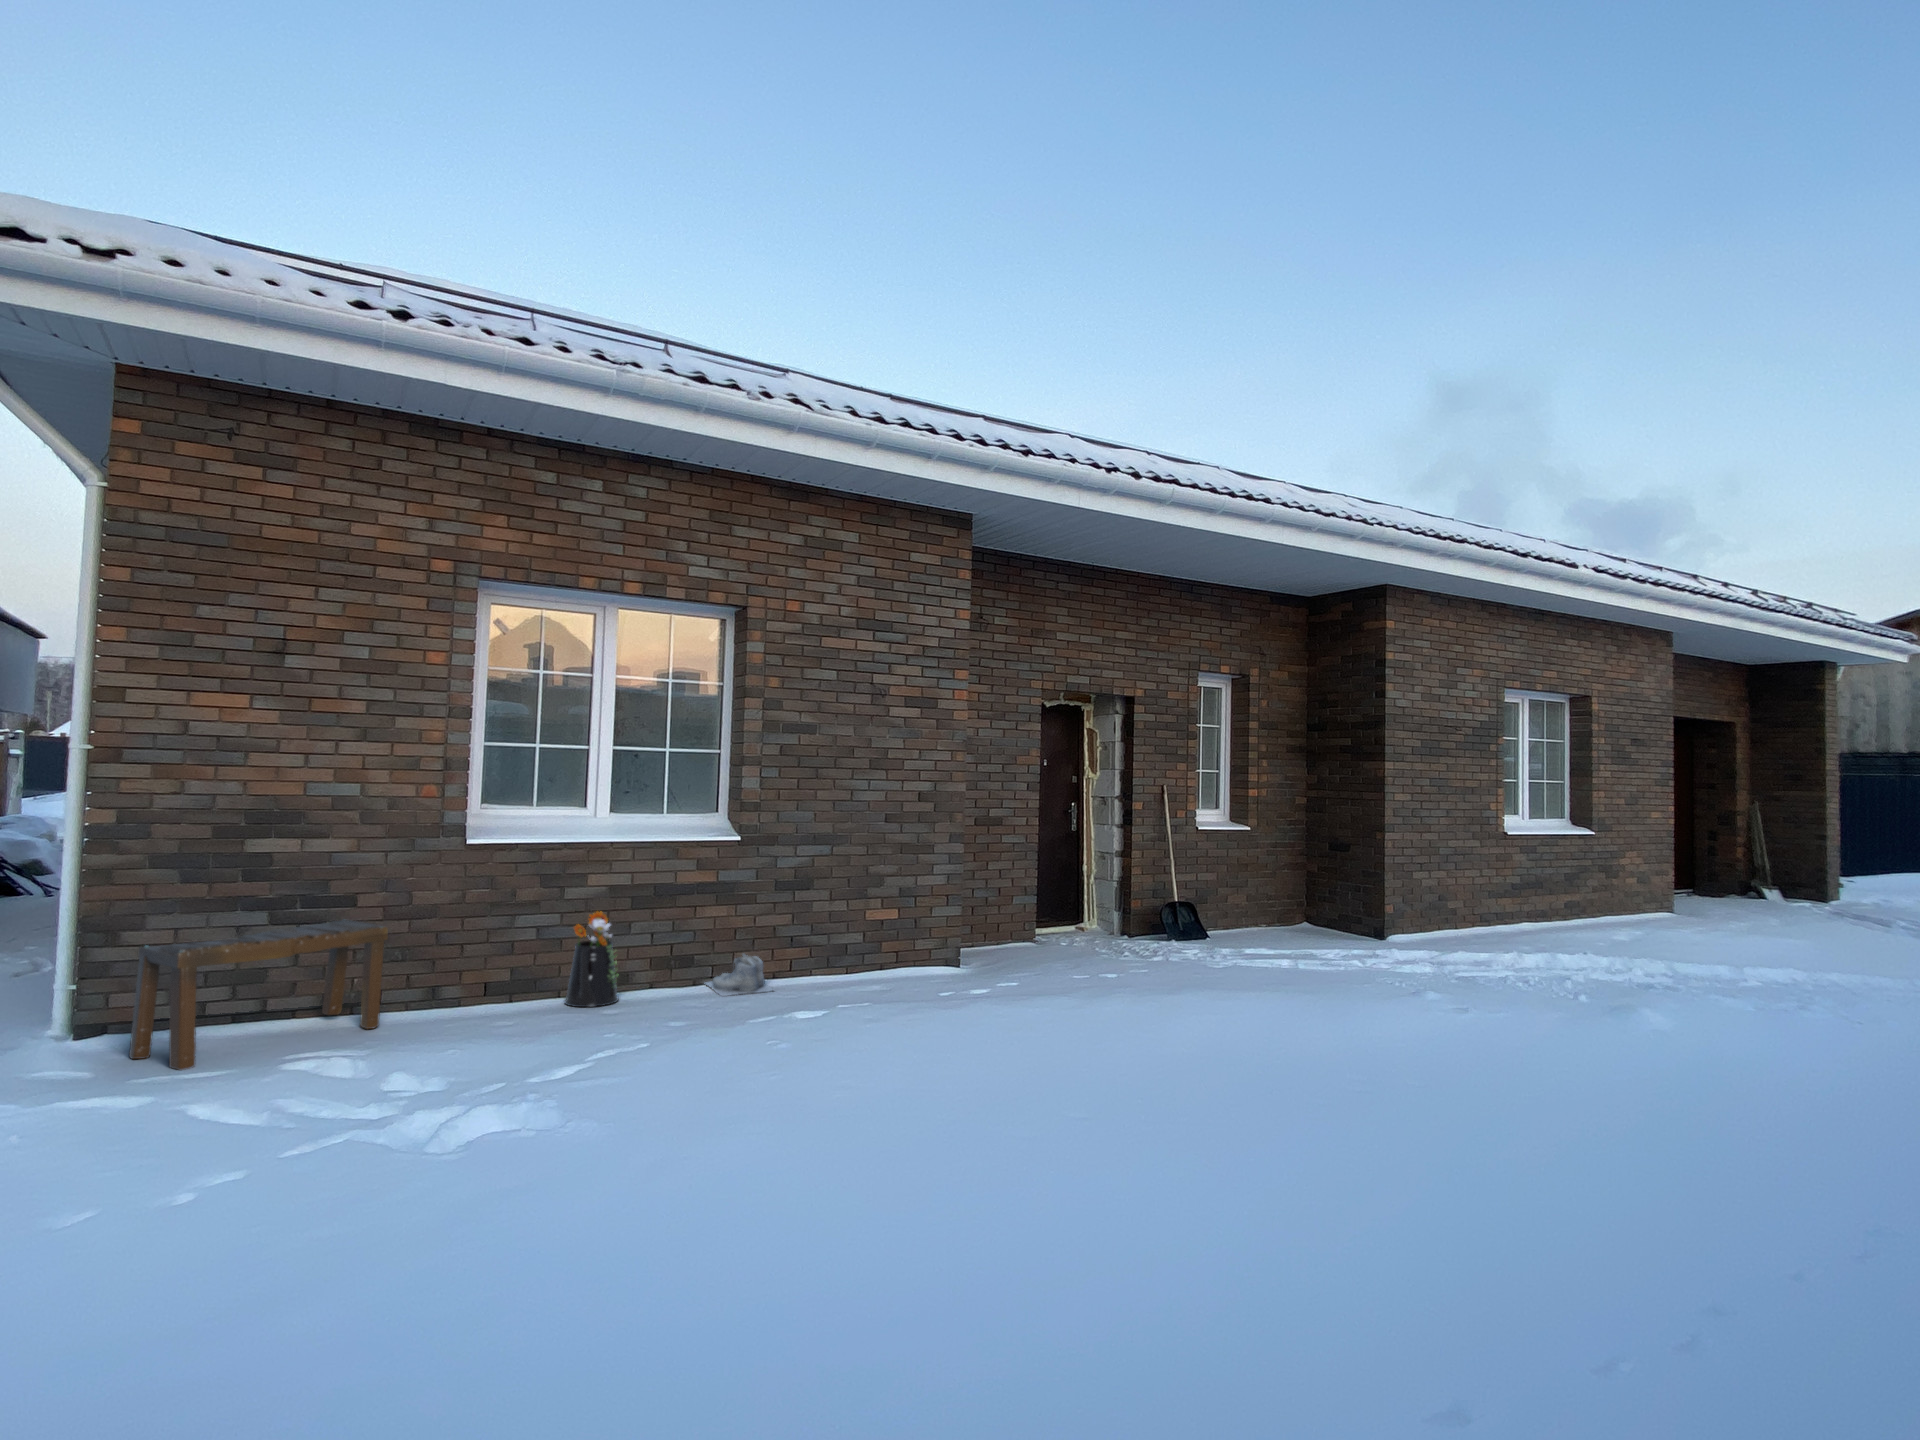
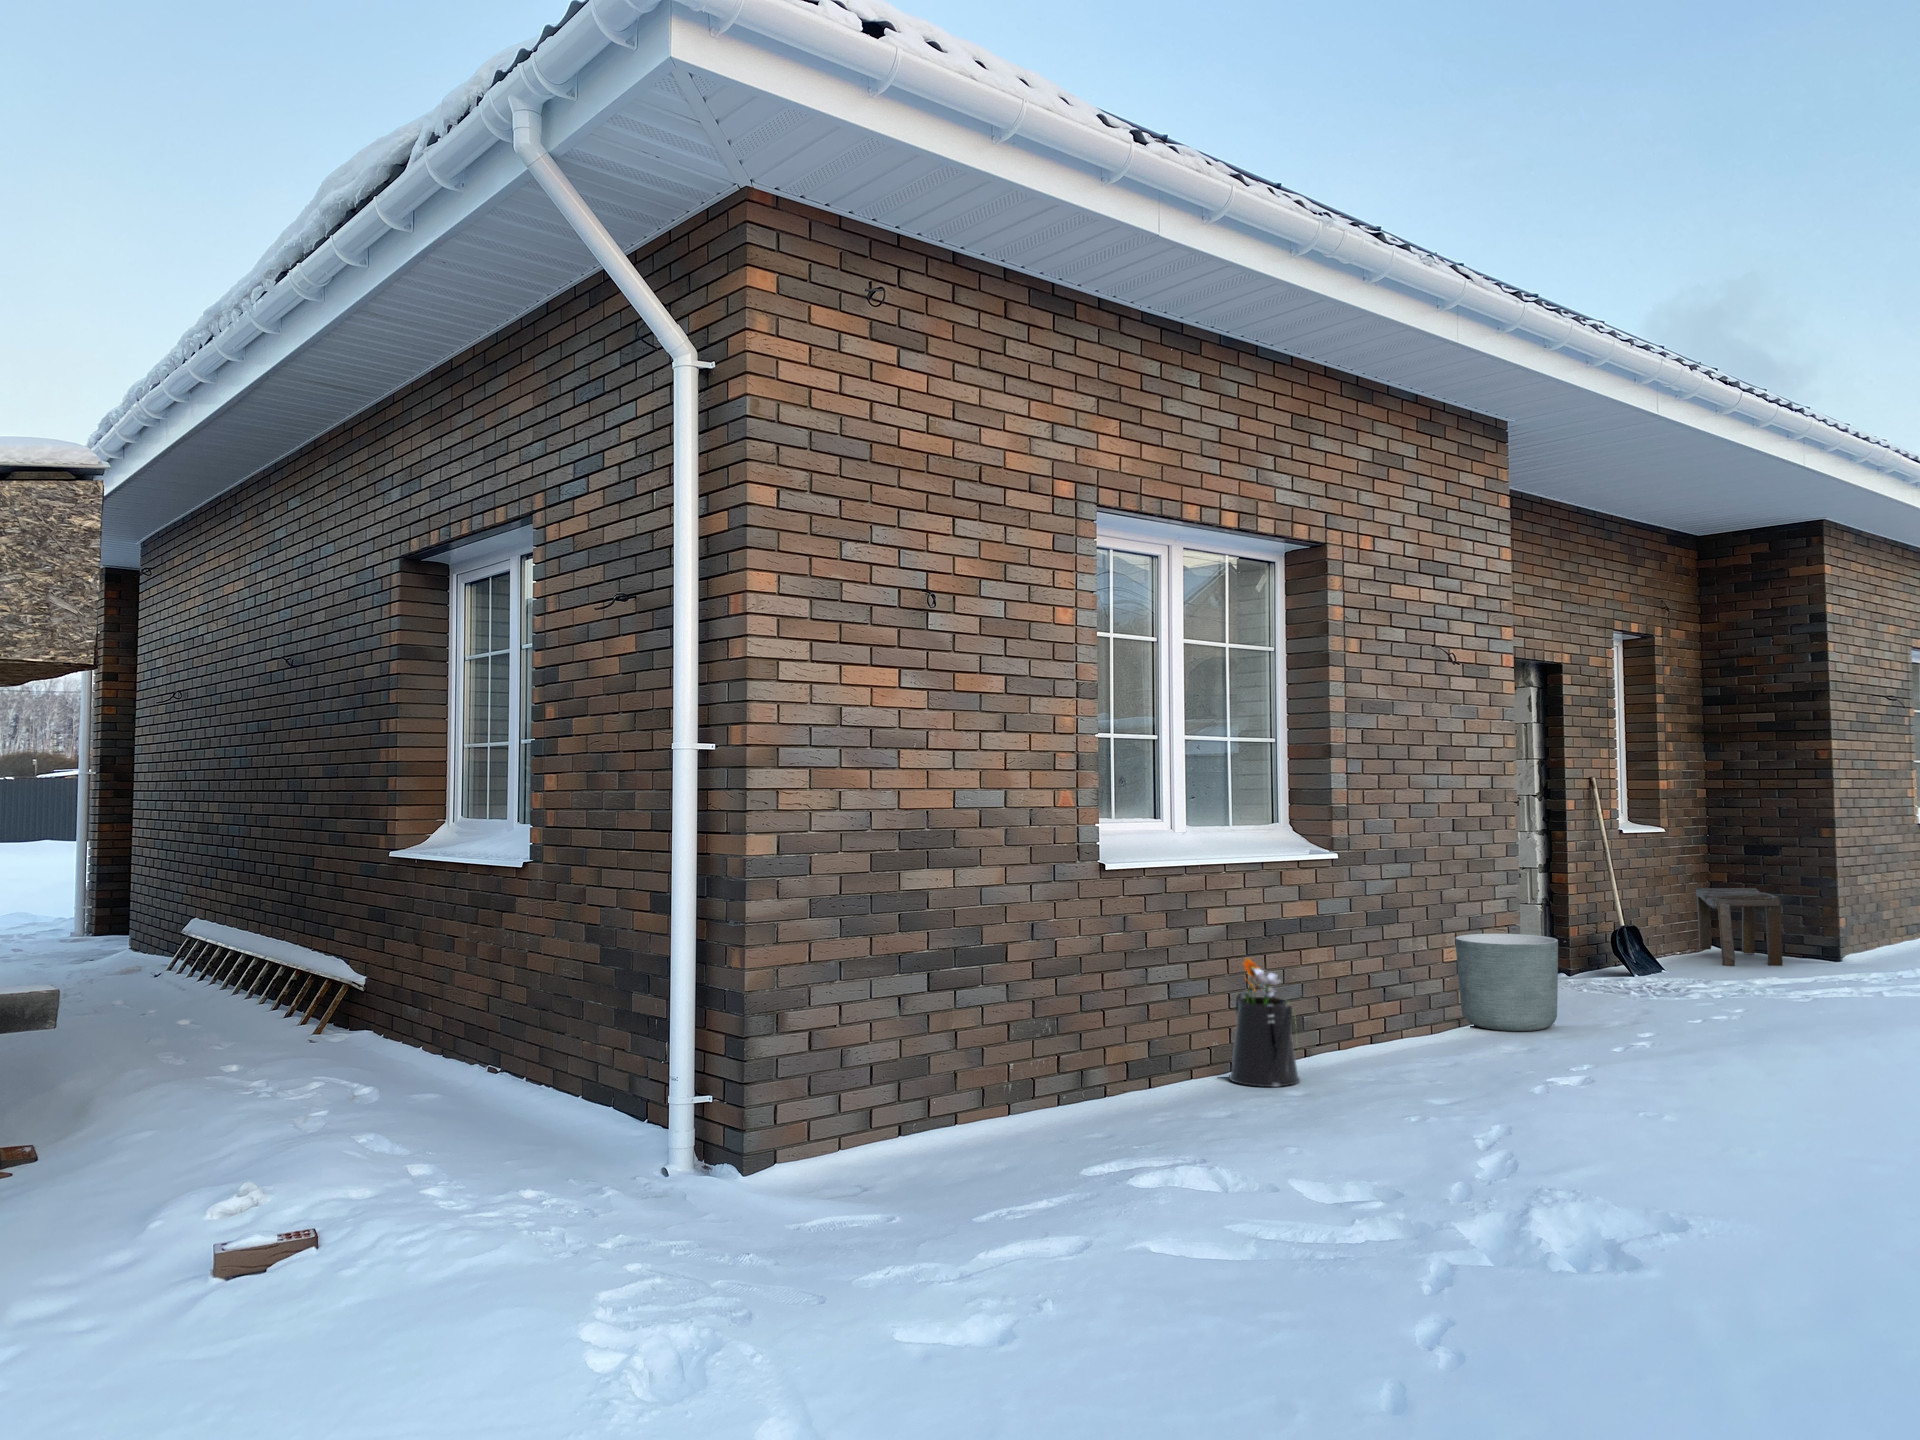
planter: none [864,903,936,980] -> present [1455,934,1558,1031]
bench: present [129,920,388,1070] -> present [1696,888,1783,966]
boots: present [705,954,773,996] -> none [1323,1006,1437,1063]

